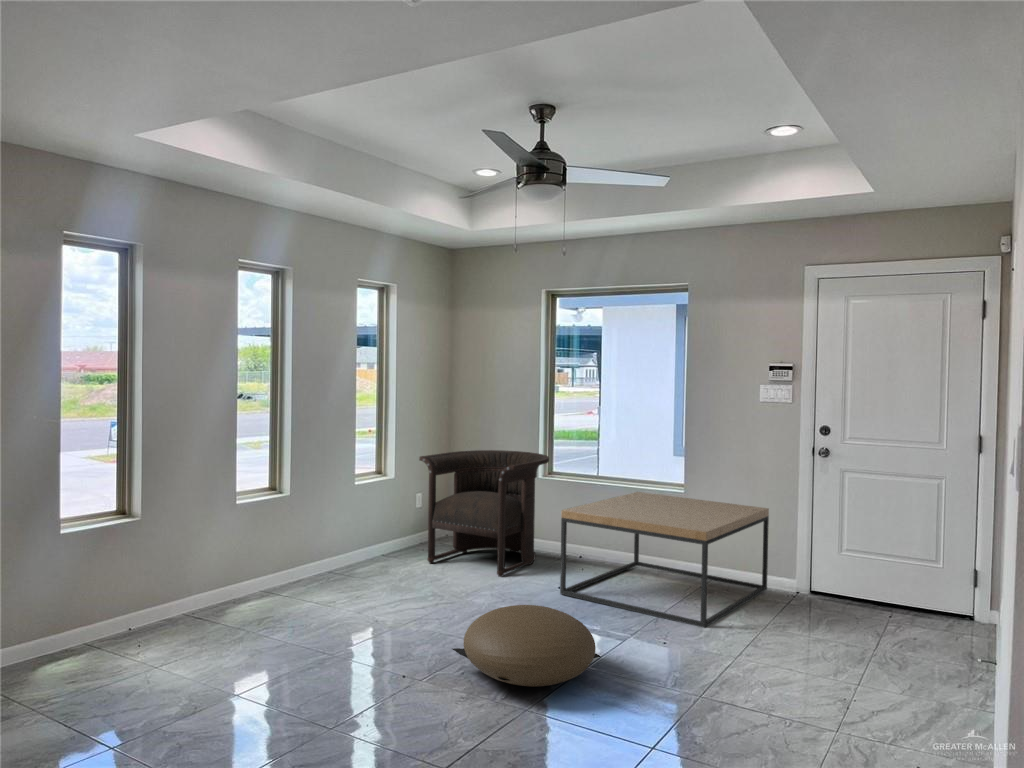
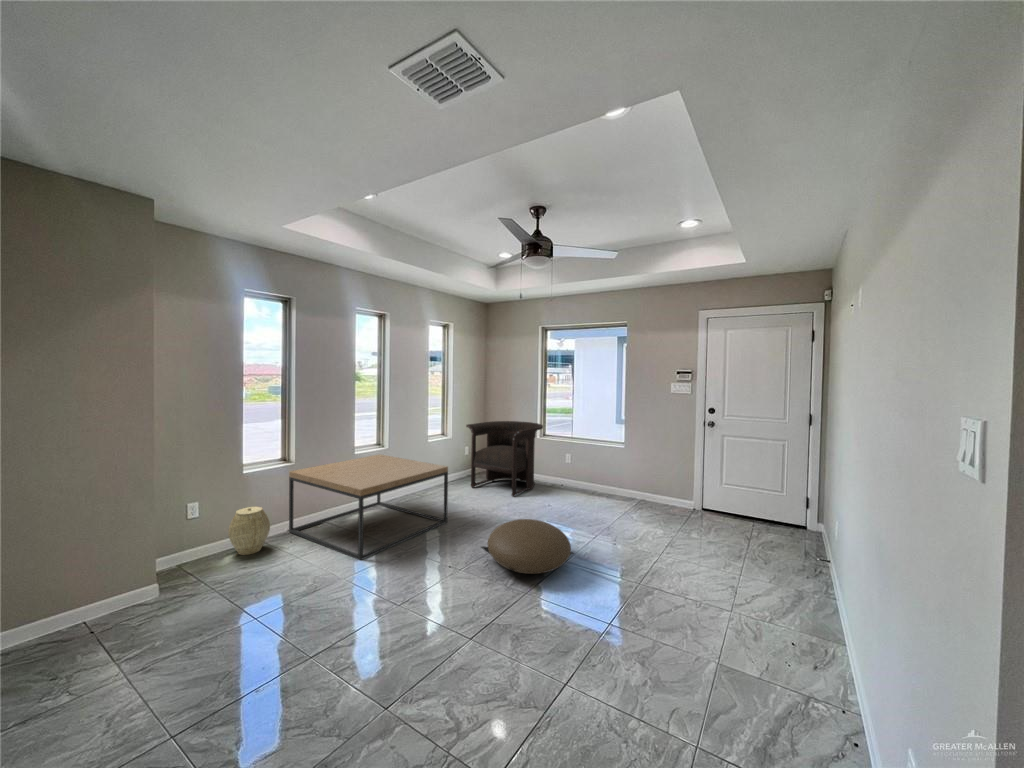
coffee table: present [560,492,769,628] -> present [289,454,448,560]
woven basket: none [41,590,107,667] -> present [228,507,270,555]

